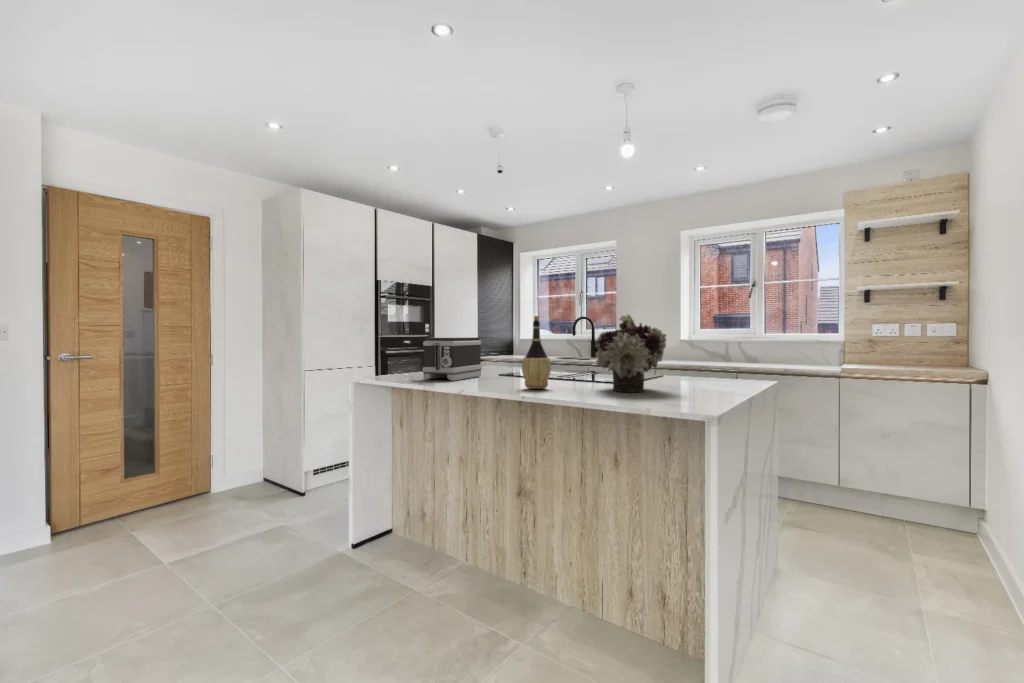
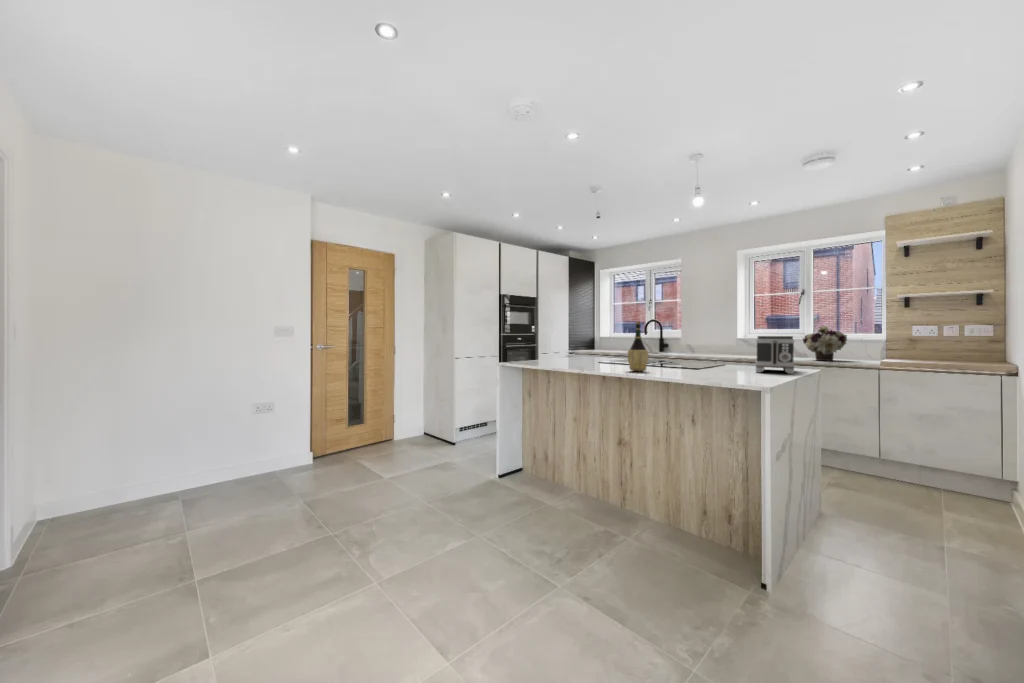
flower arrangement: present [596,314,666,392] -> present [803,326,847,361]
toaster: present [422,337,482,381] -> present [756,336,794,374]

